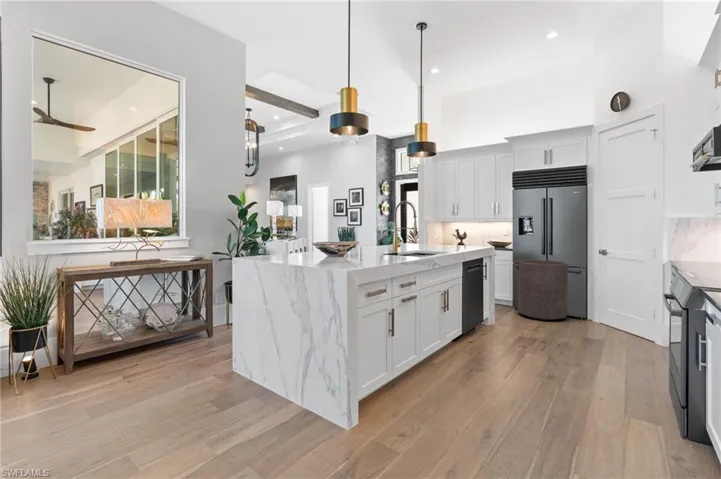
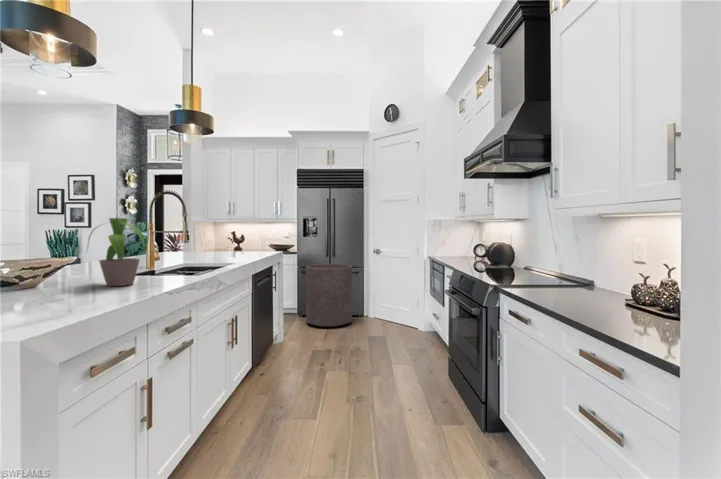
potted plant: none [358,220,393,261] -> present [88,218,146,286]

